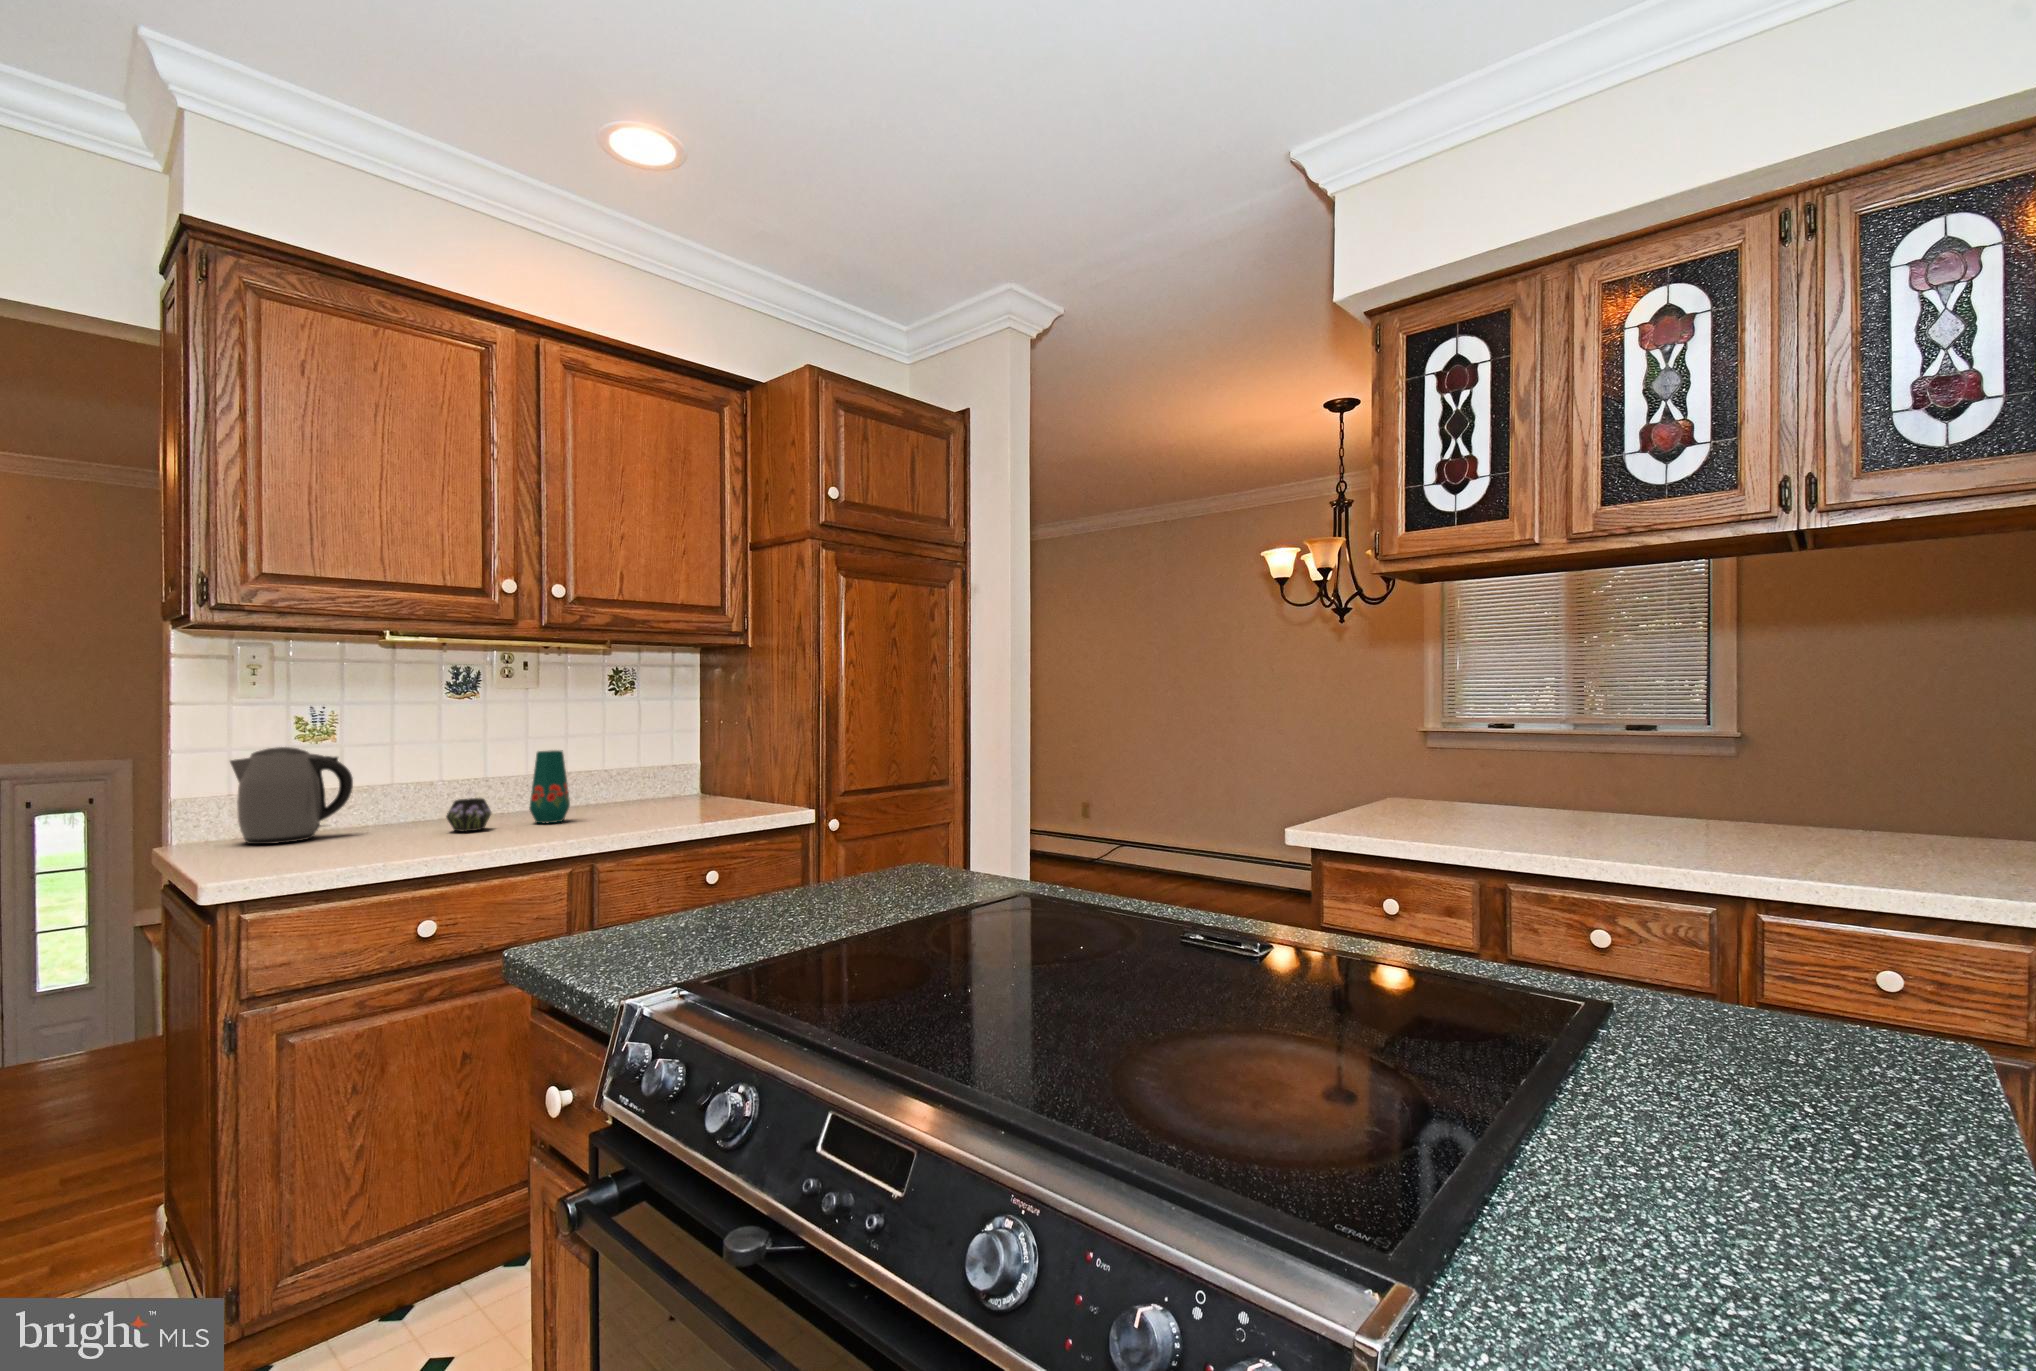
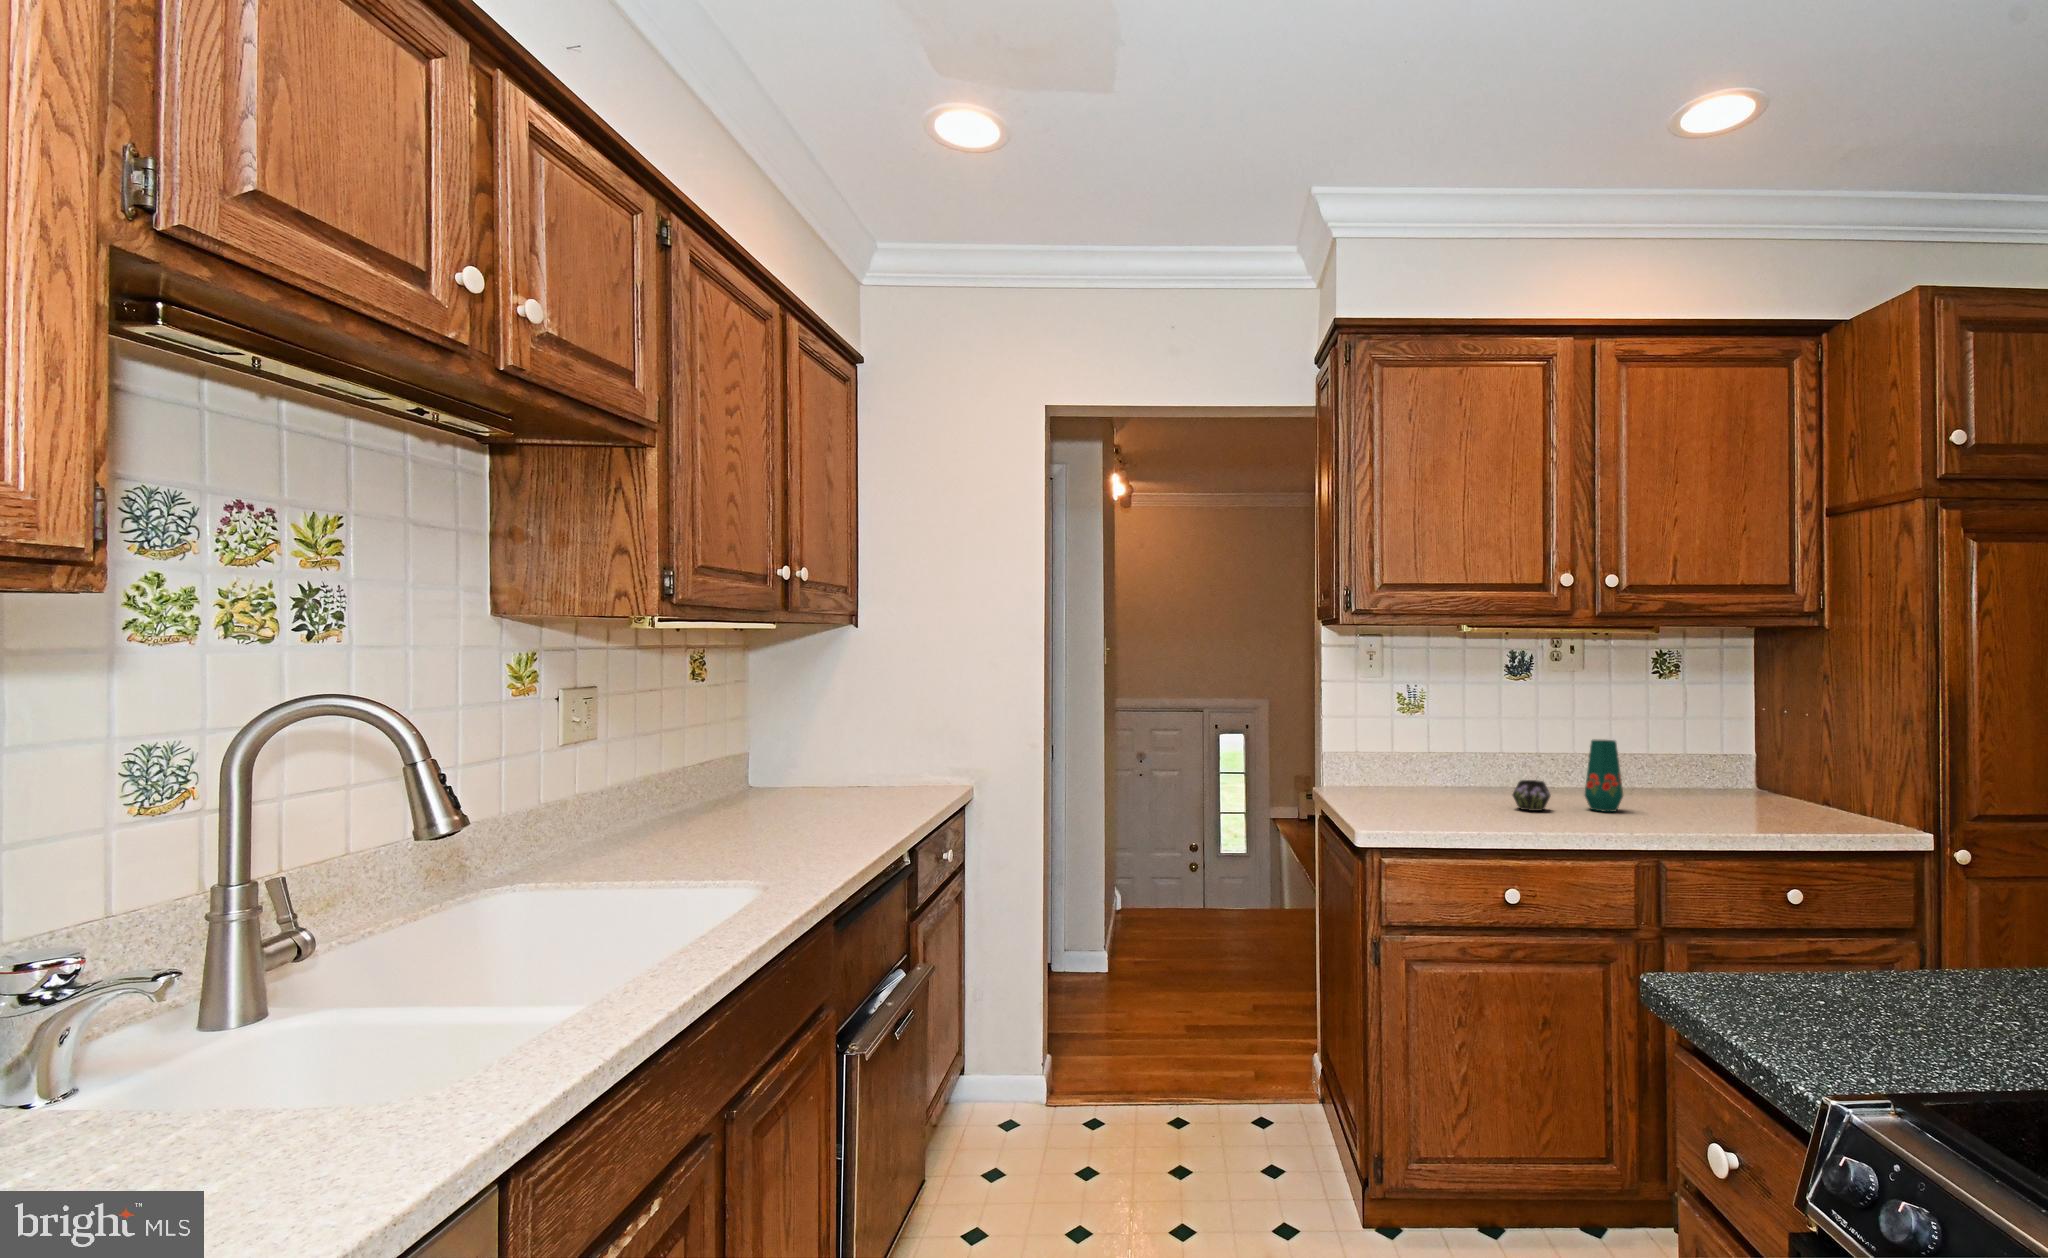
kettle: present [230,747,353,844] -> none [1352,724,1435,802]

